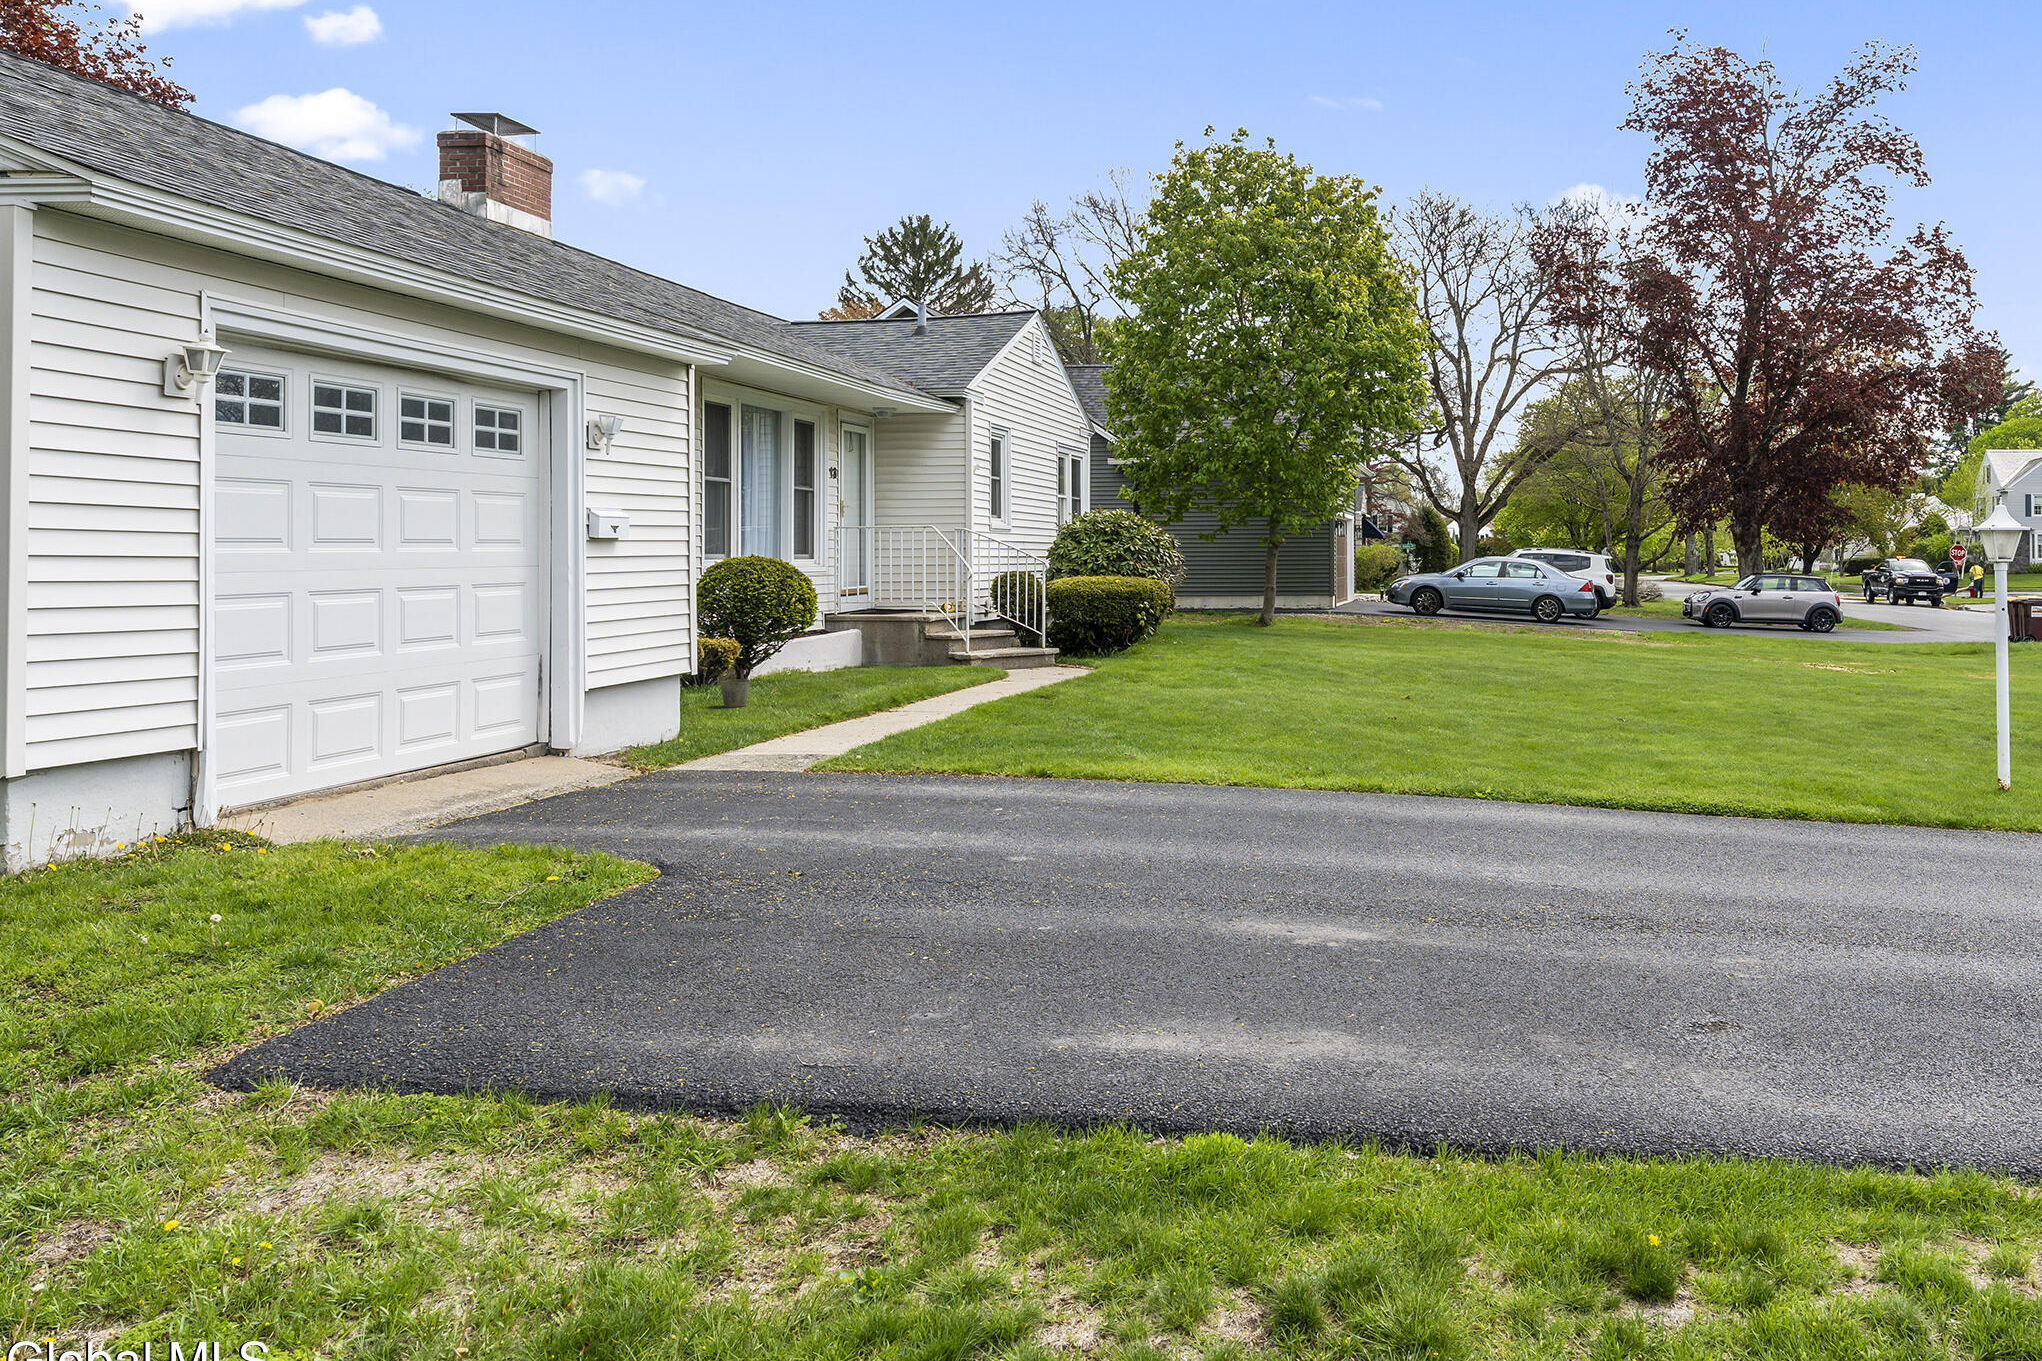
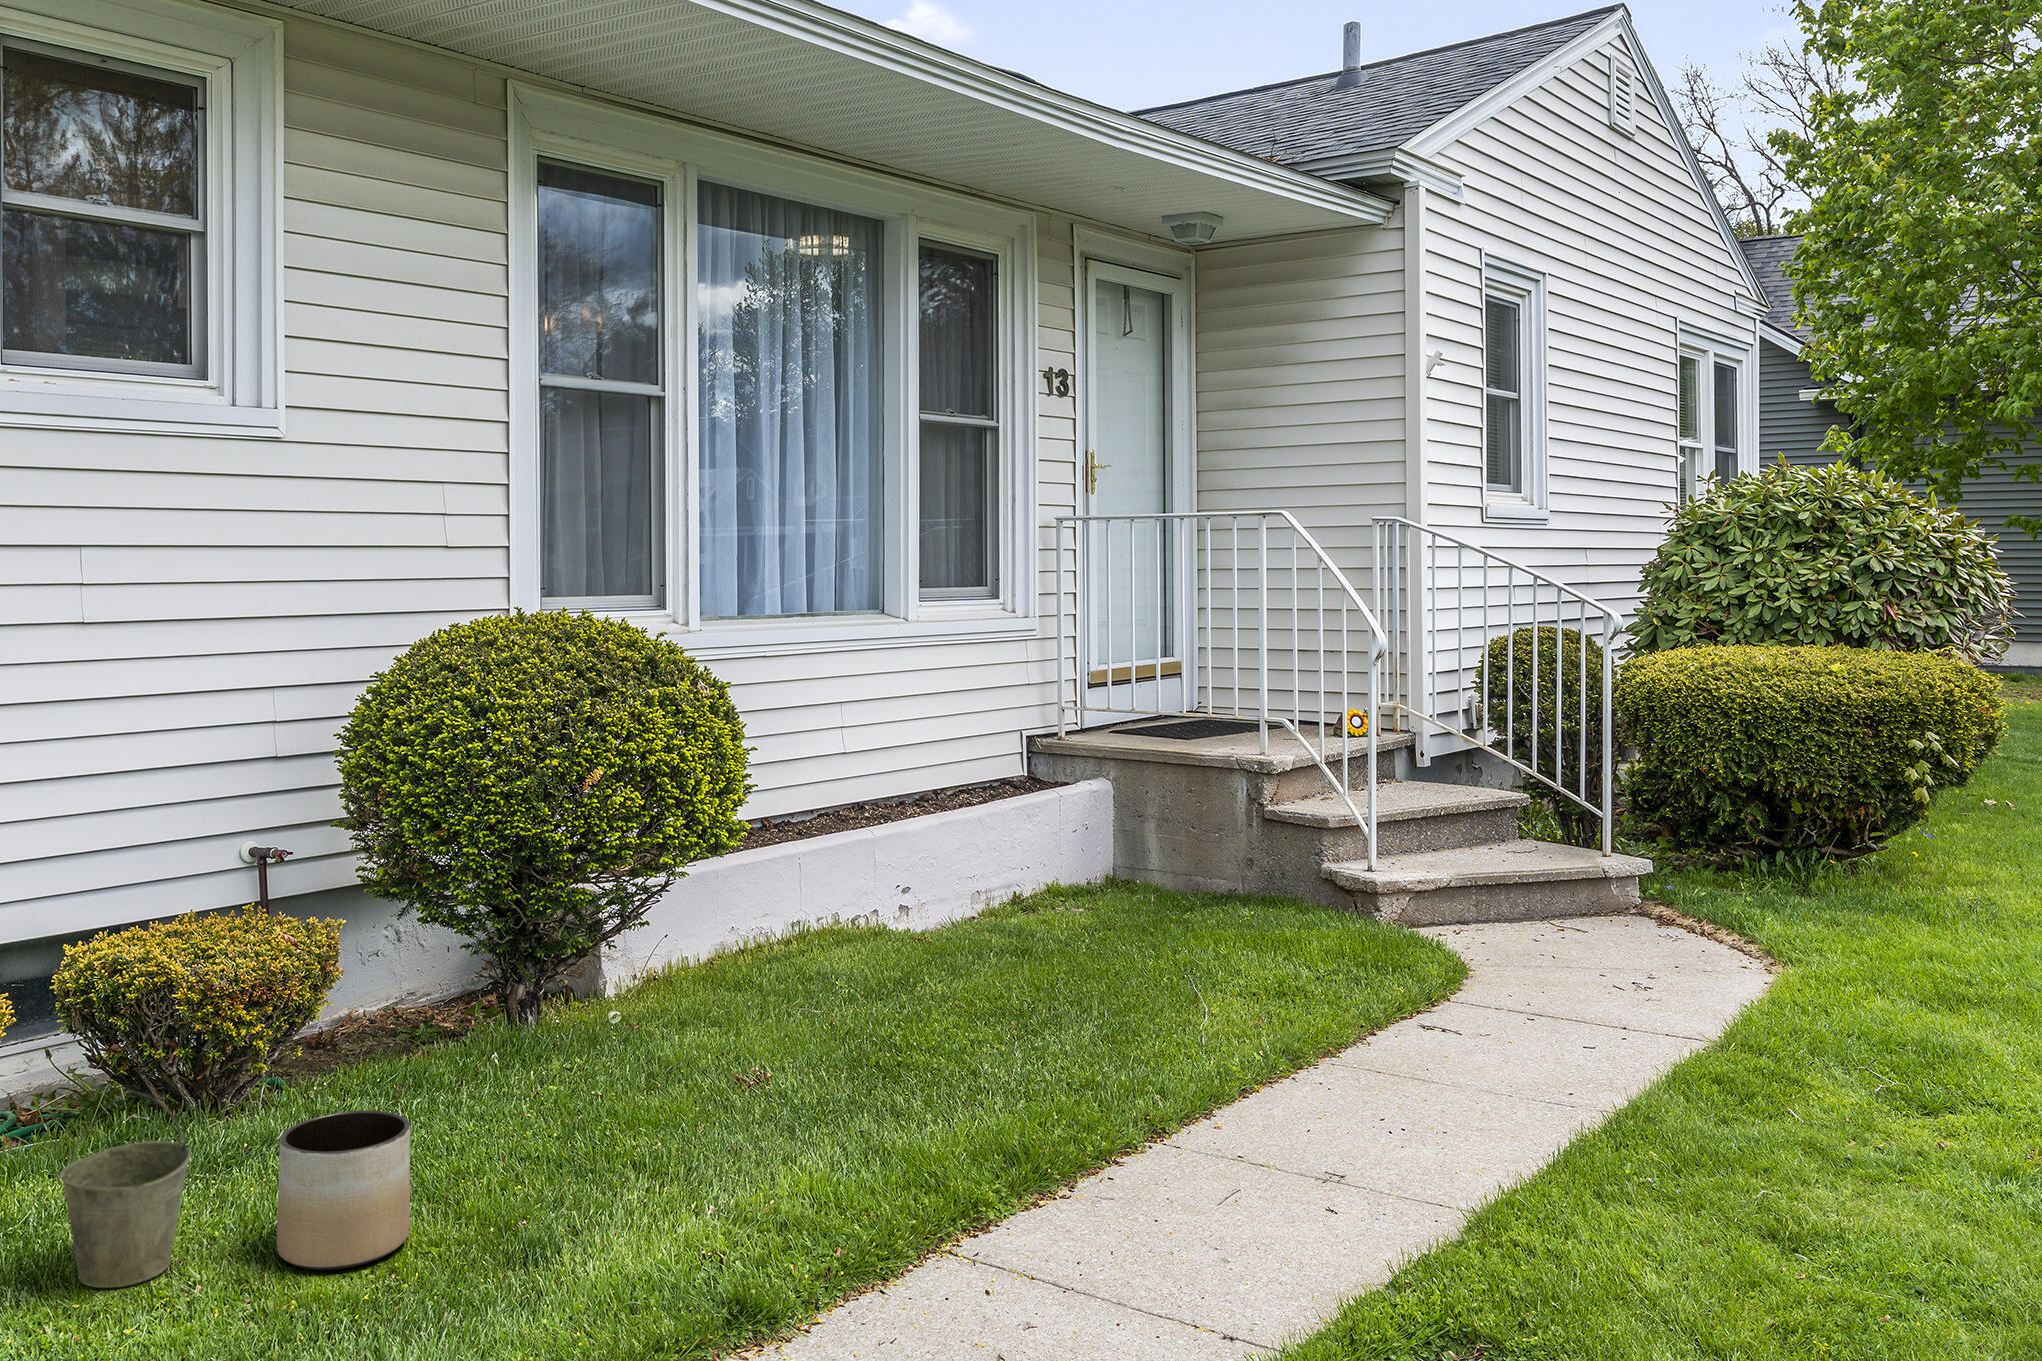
planter: none [765,673,797,703] -> present [277,1110,410,1270]

